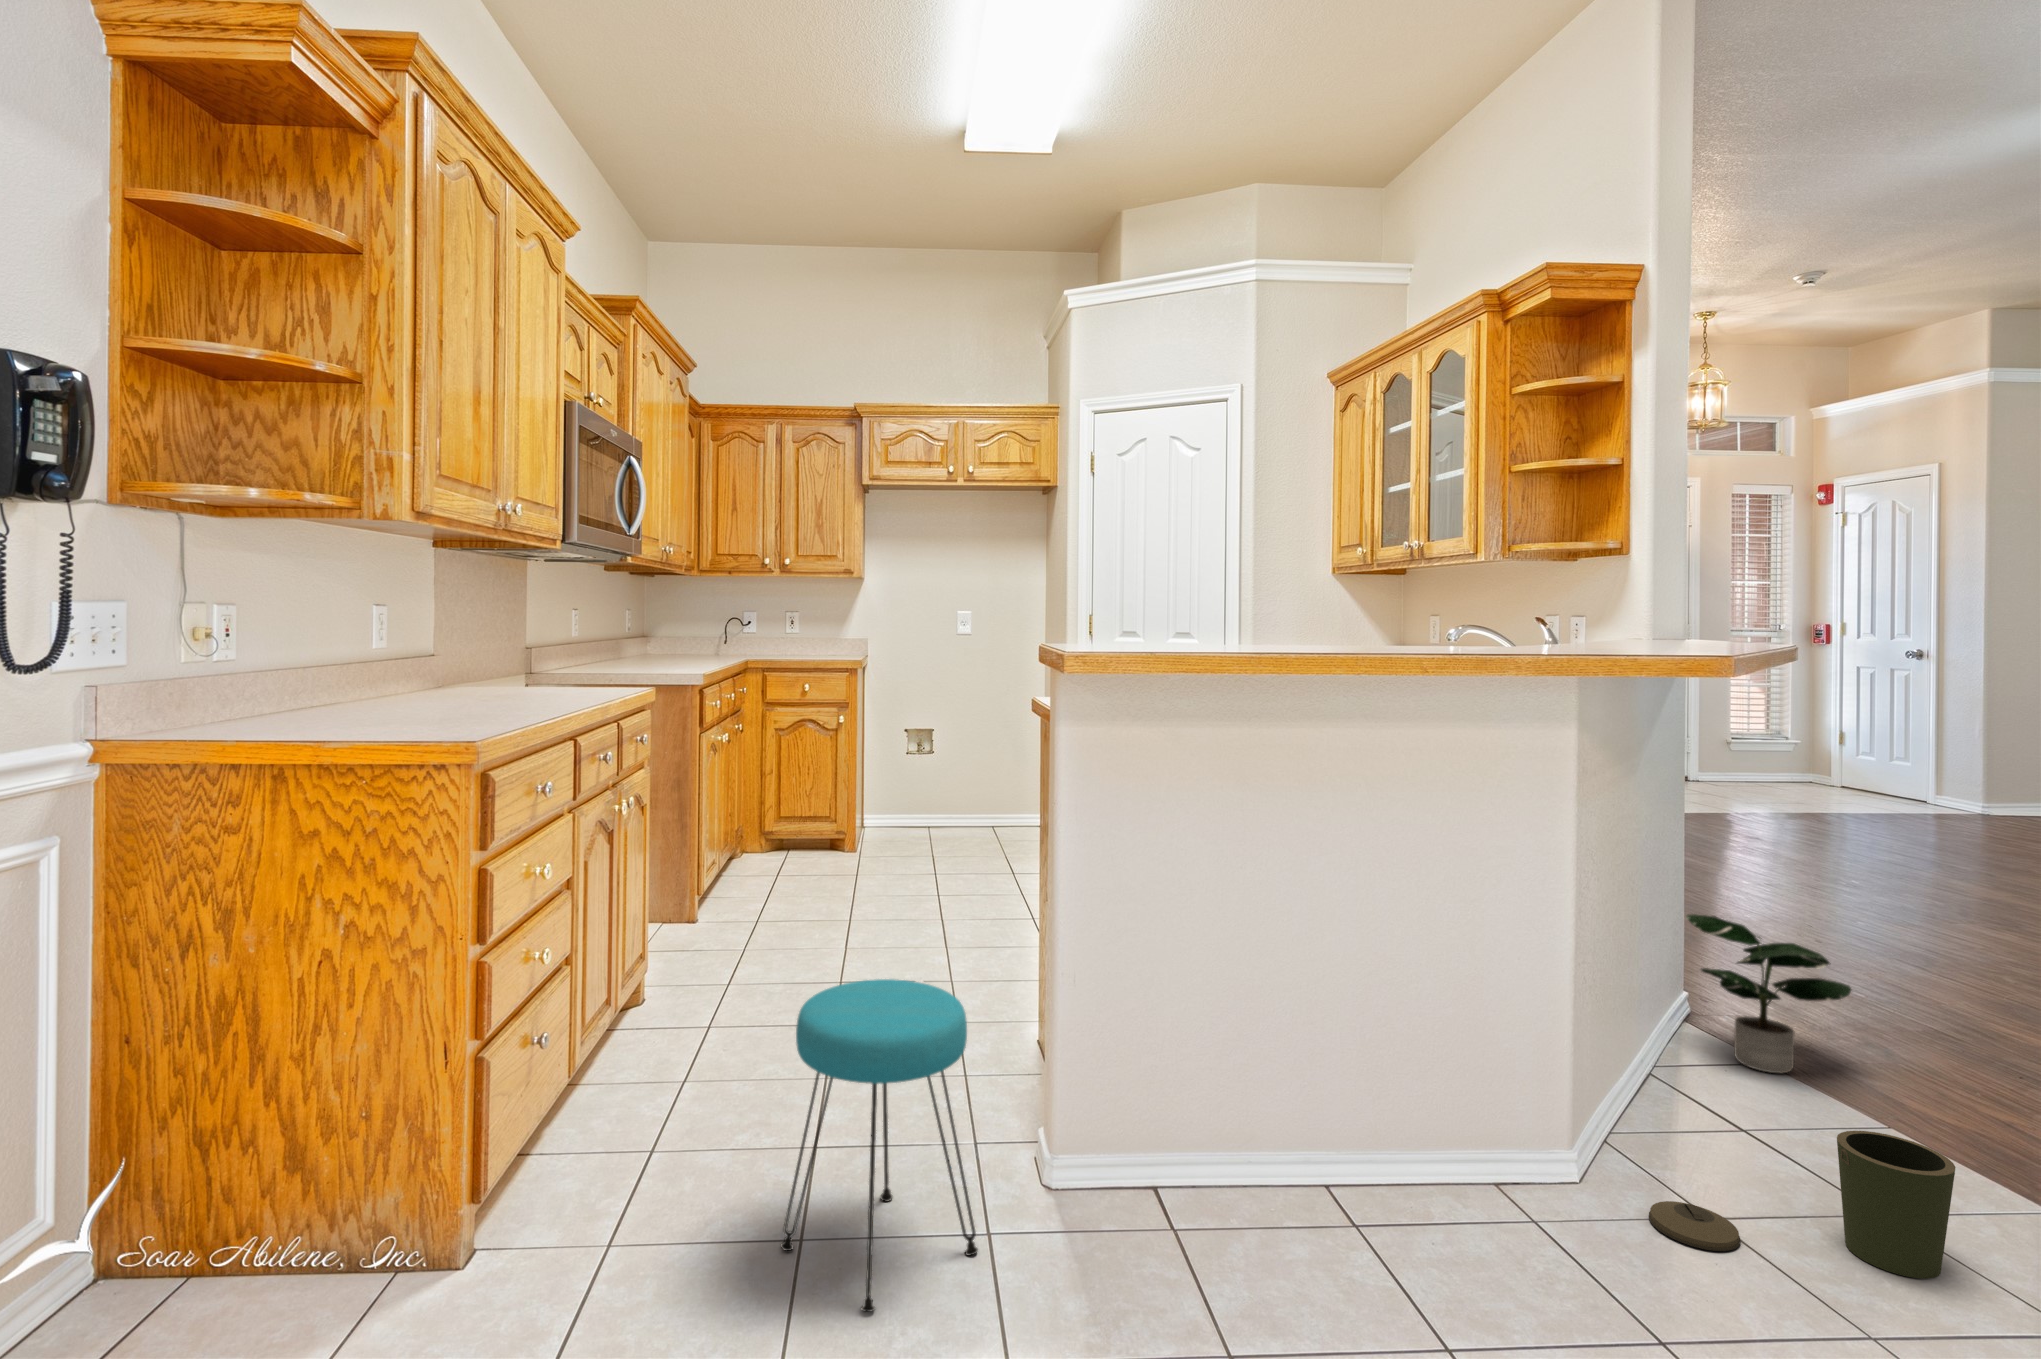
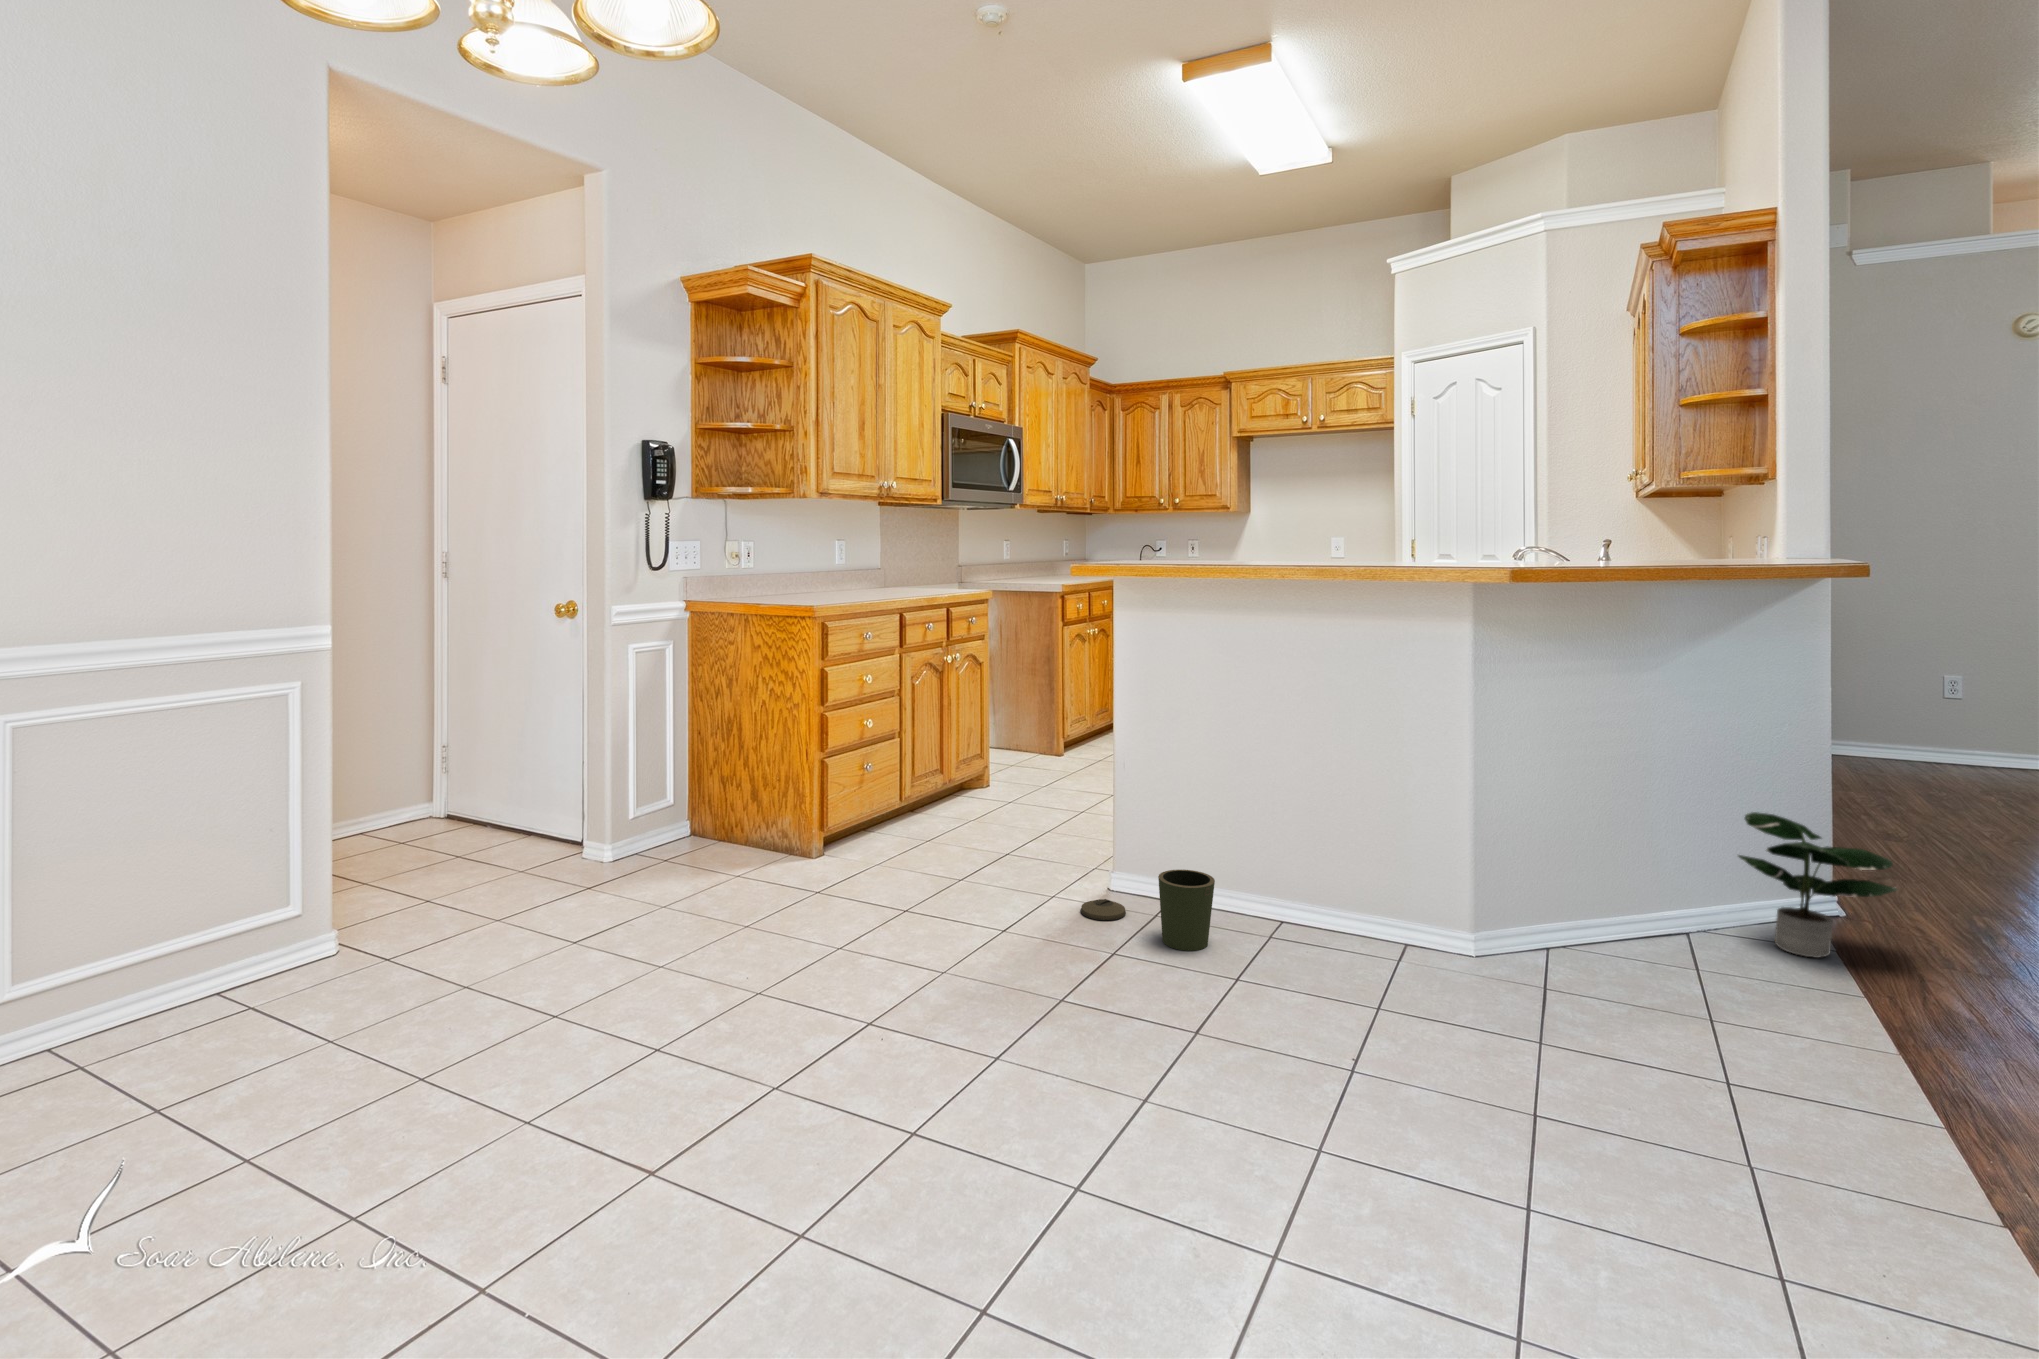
stool: present [781,979,978,1312] -> none [943,748,1034,900]
trash can: present [1649,1131,1956,1279] -> present [1081,870,1215,951]

